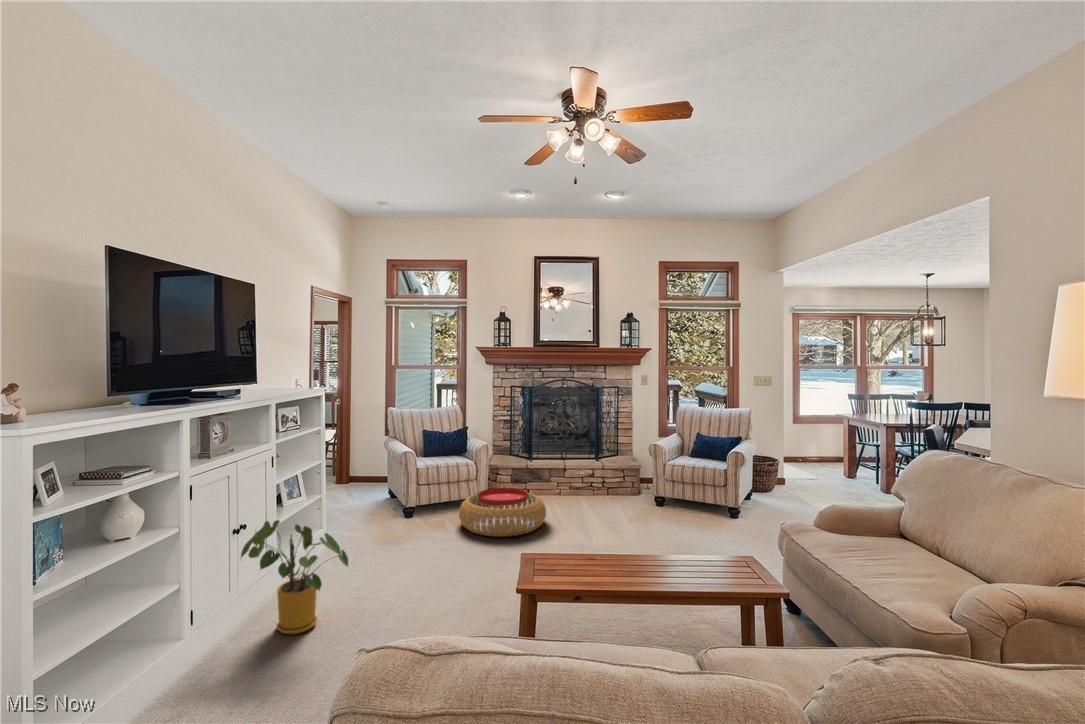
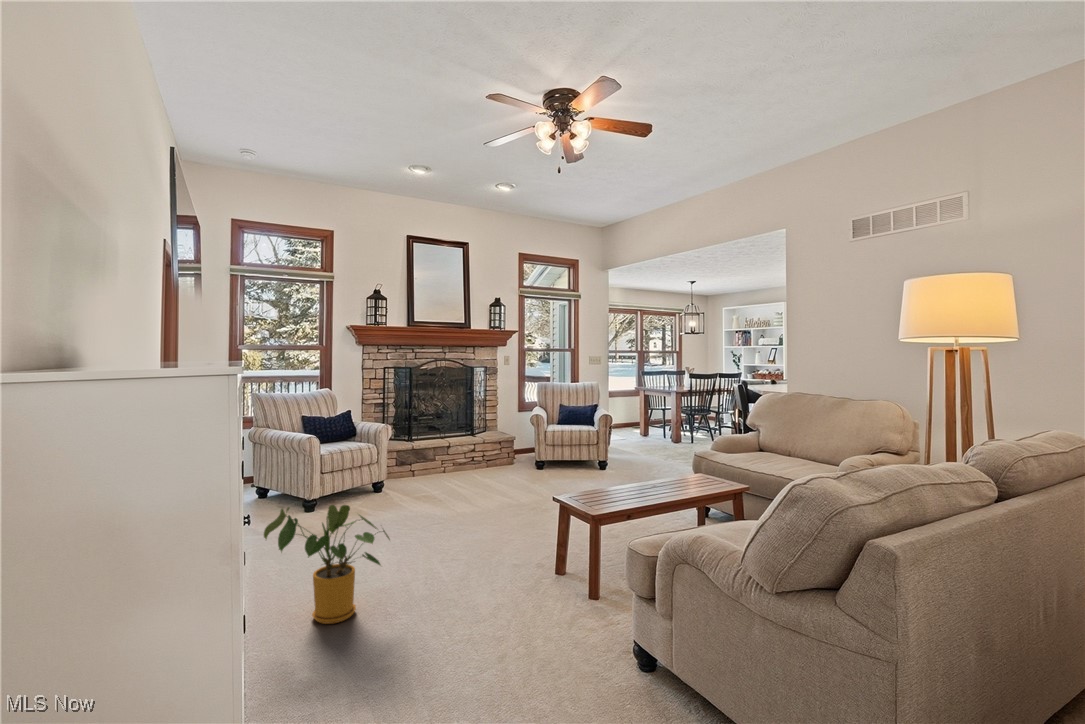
pouf: present [459,488,546,537] -> none [379,466,468,513]

